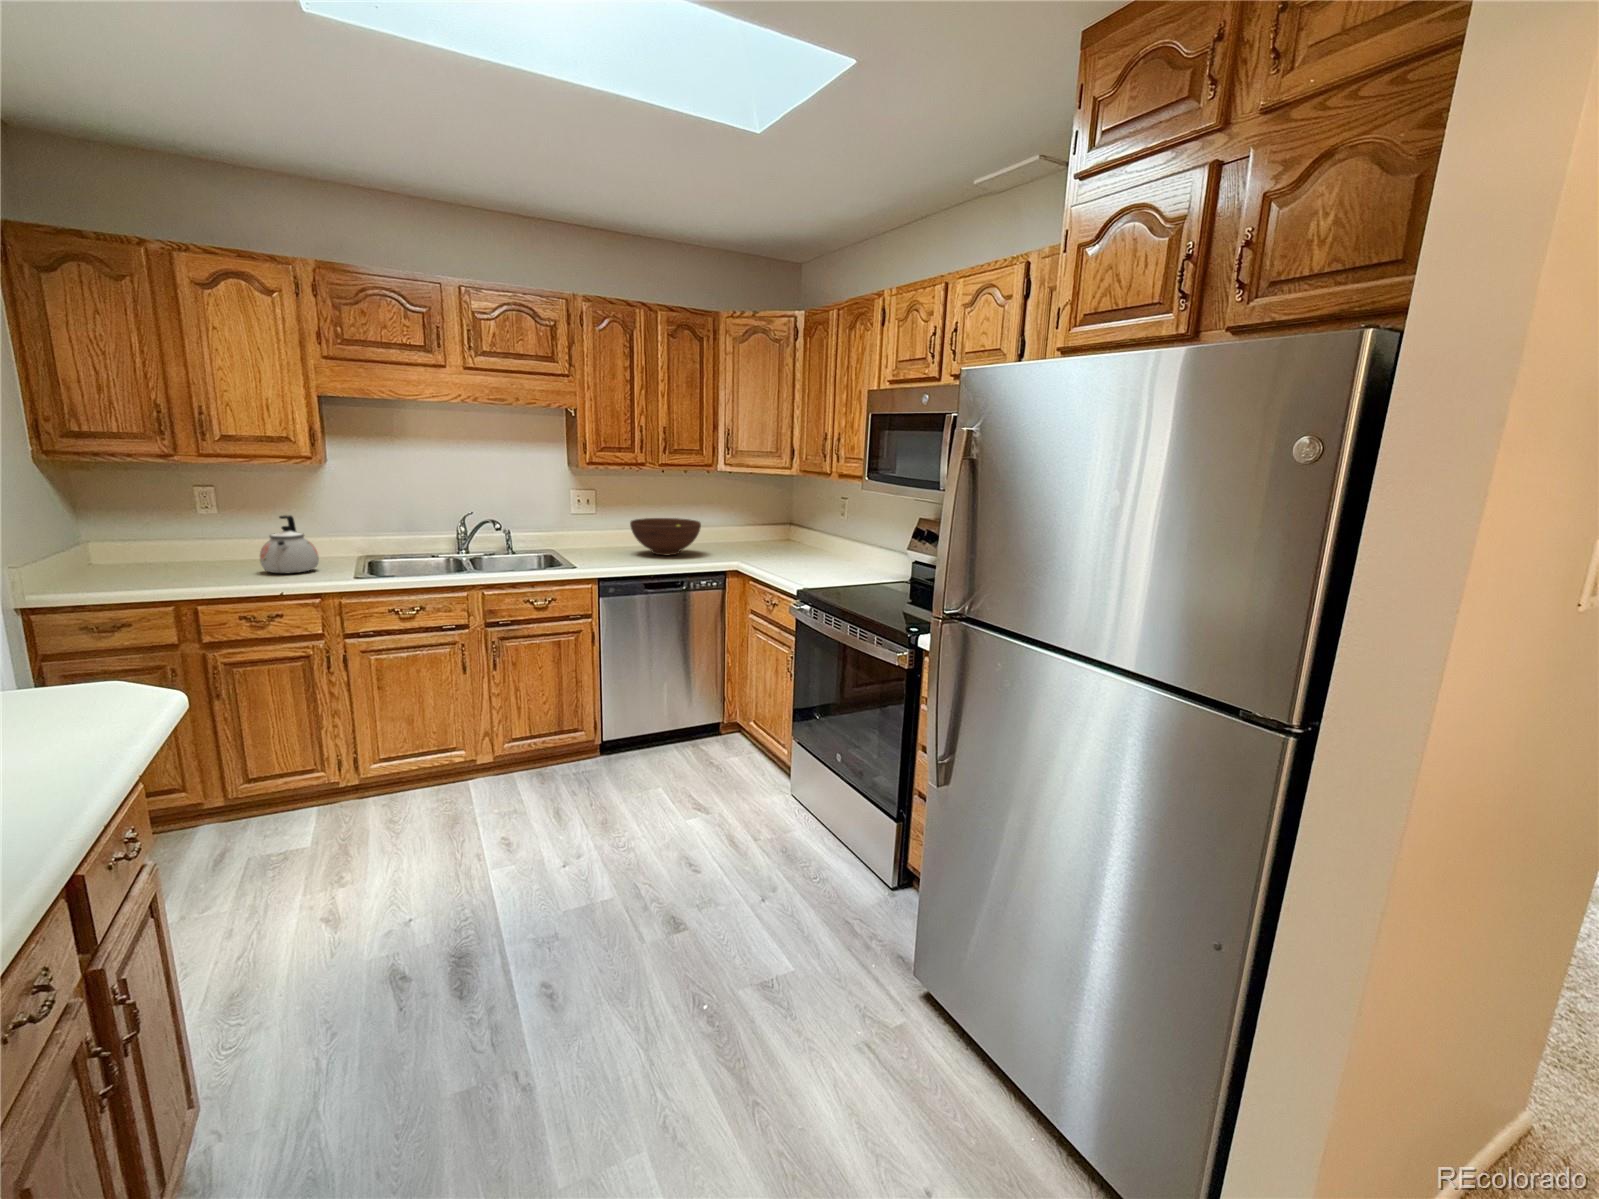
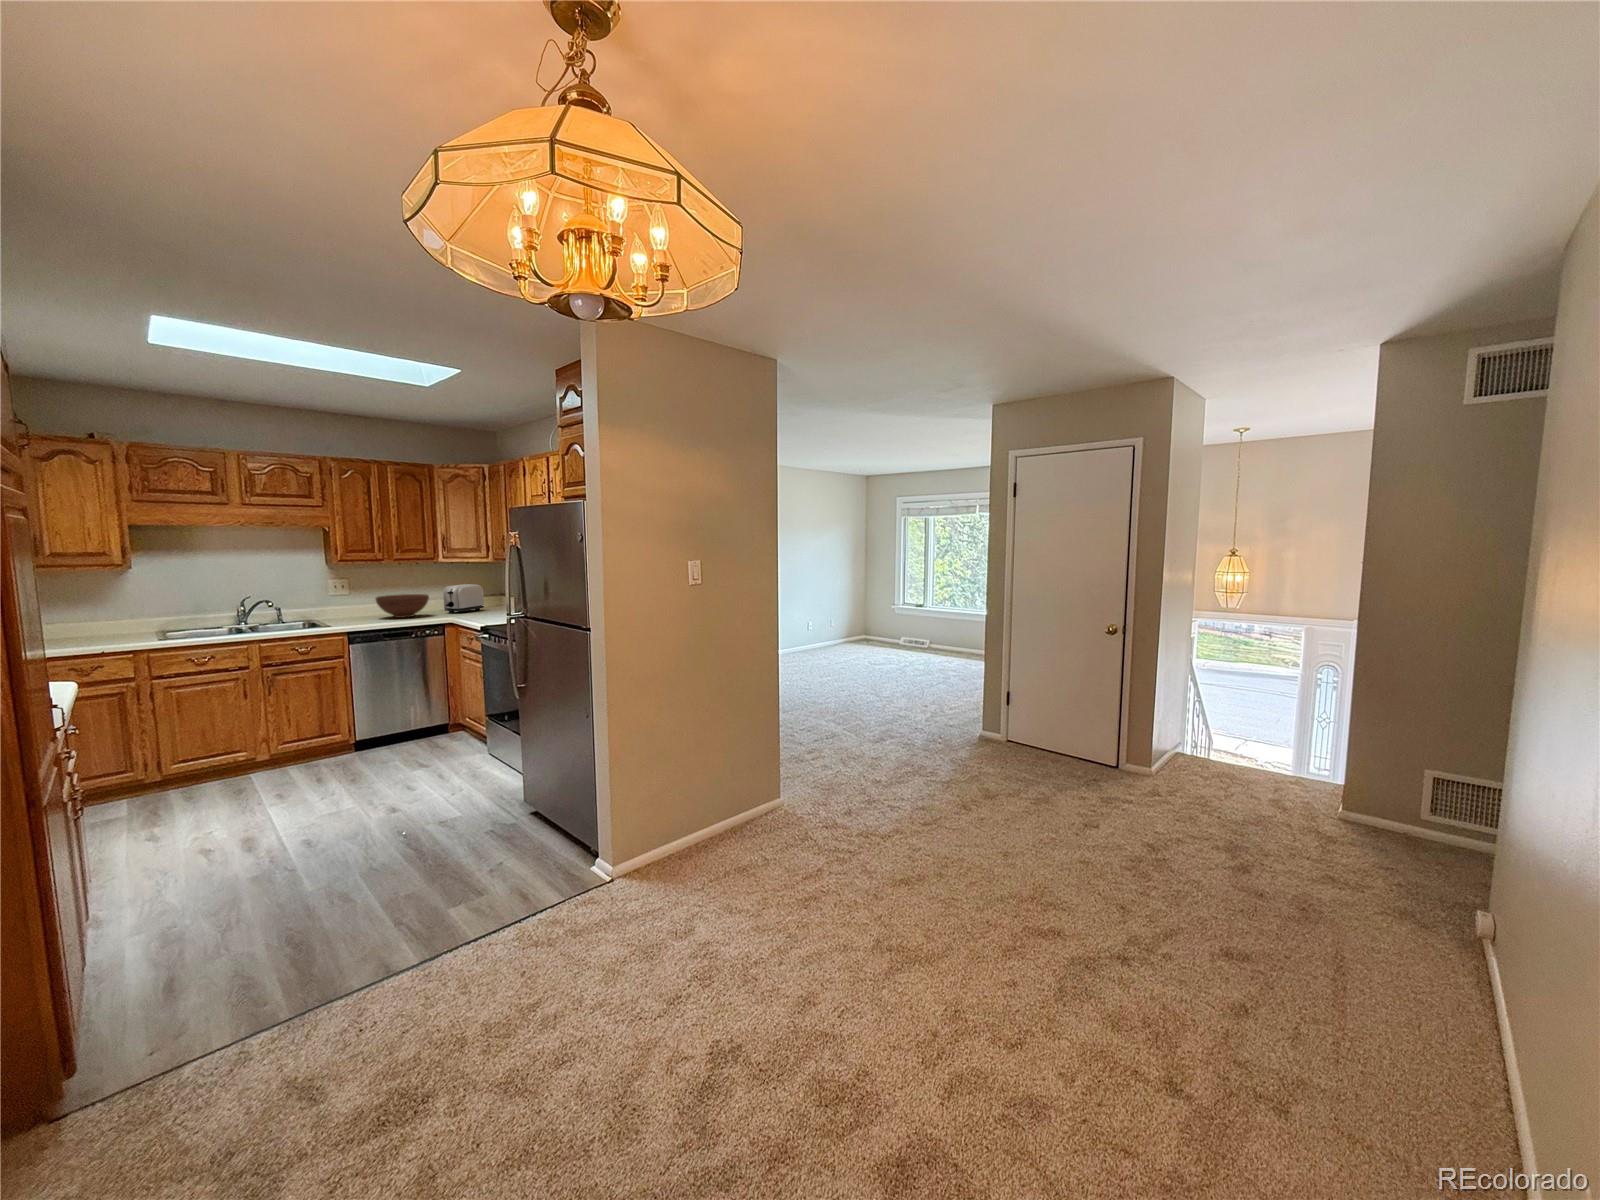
toaster: none [718,507,769,552] -> present [443,584,484,613]
kettle: present [260,516,319,573] -> none [79,604,127,642]

